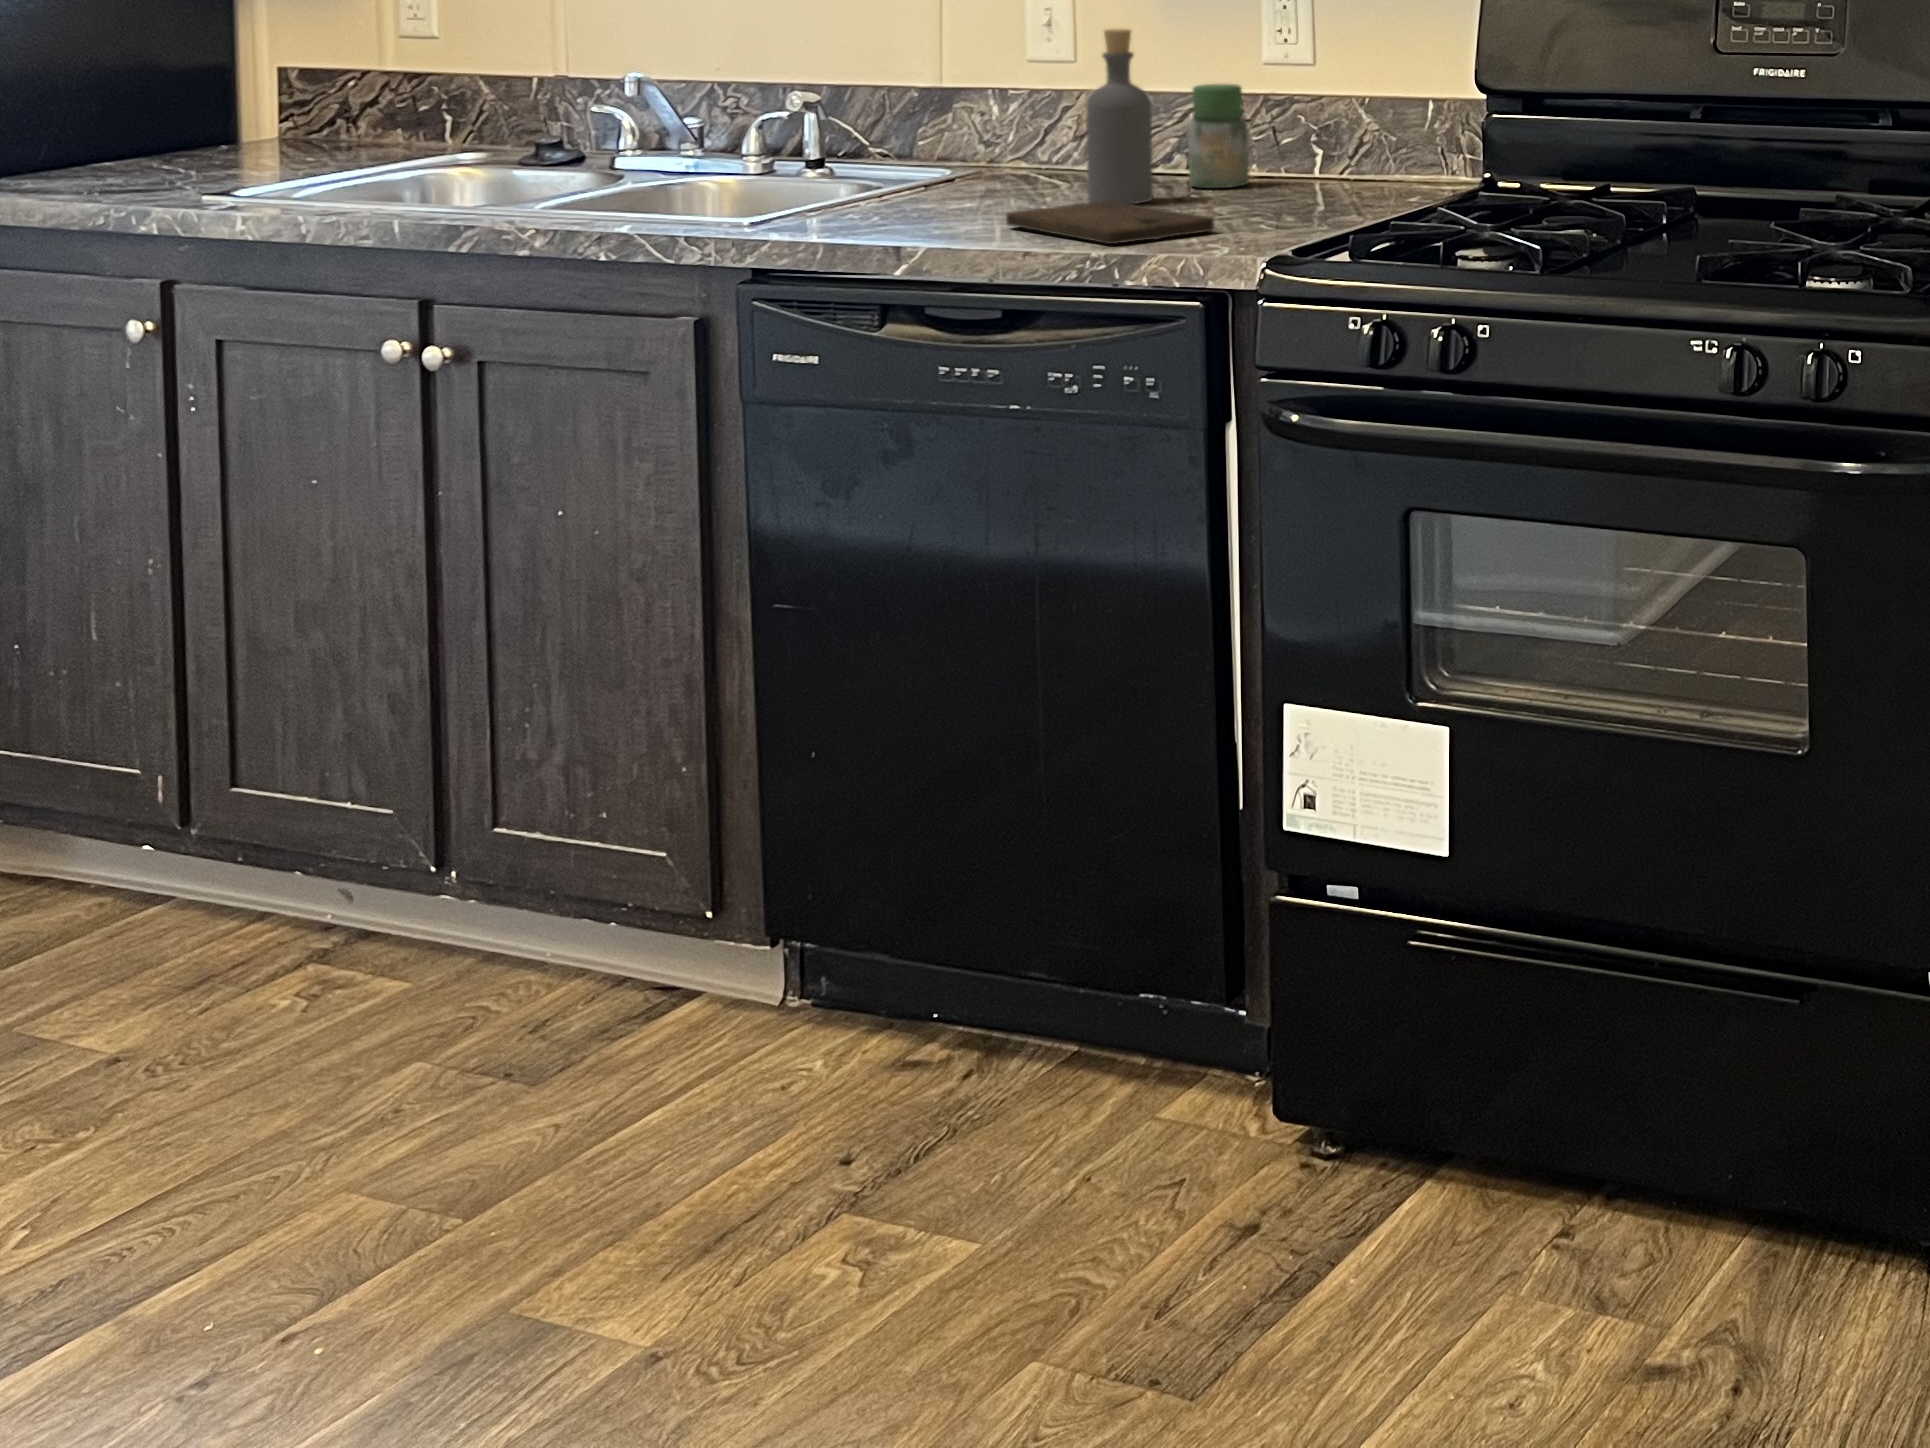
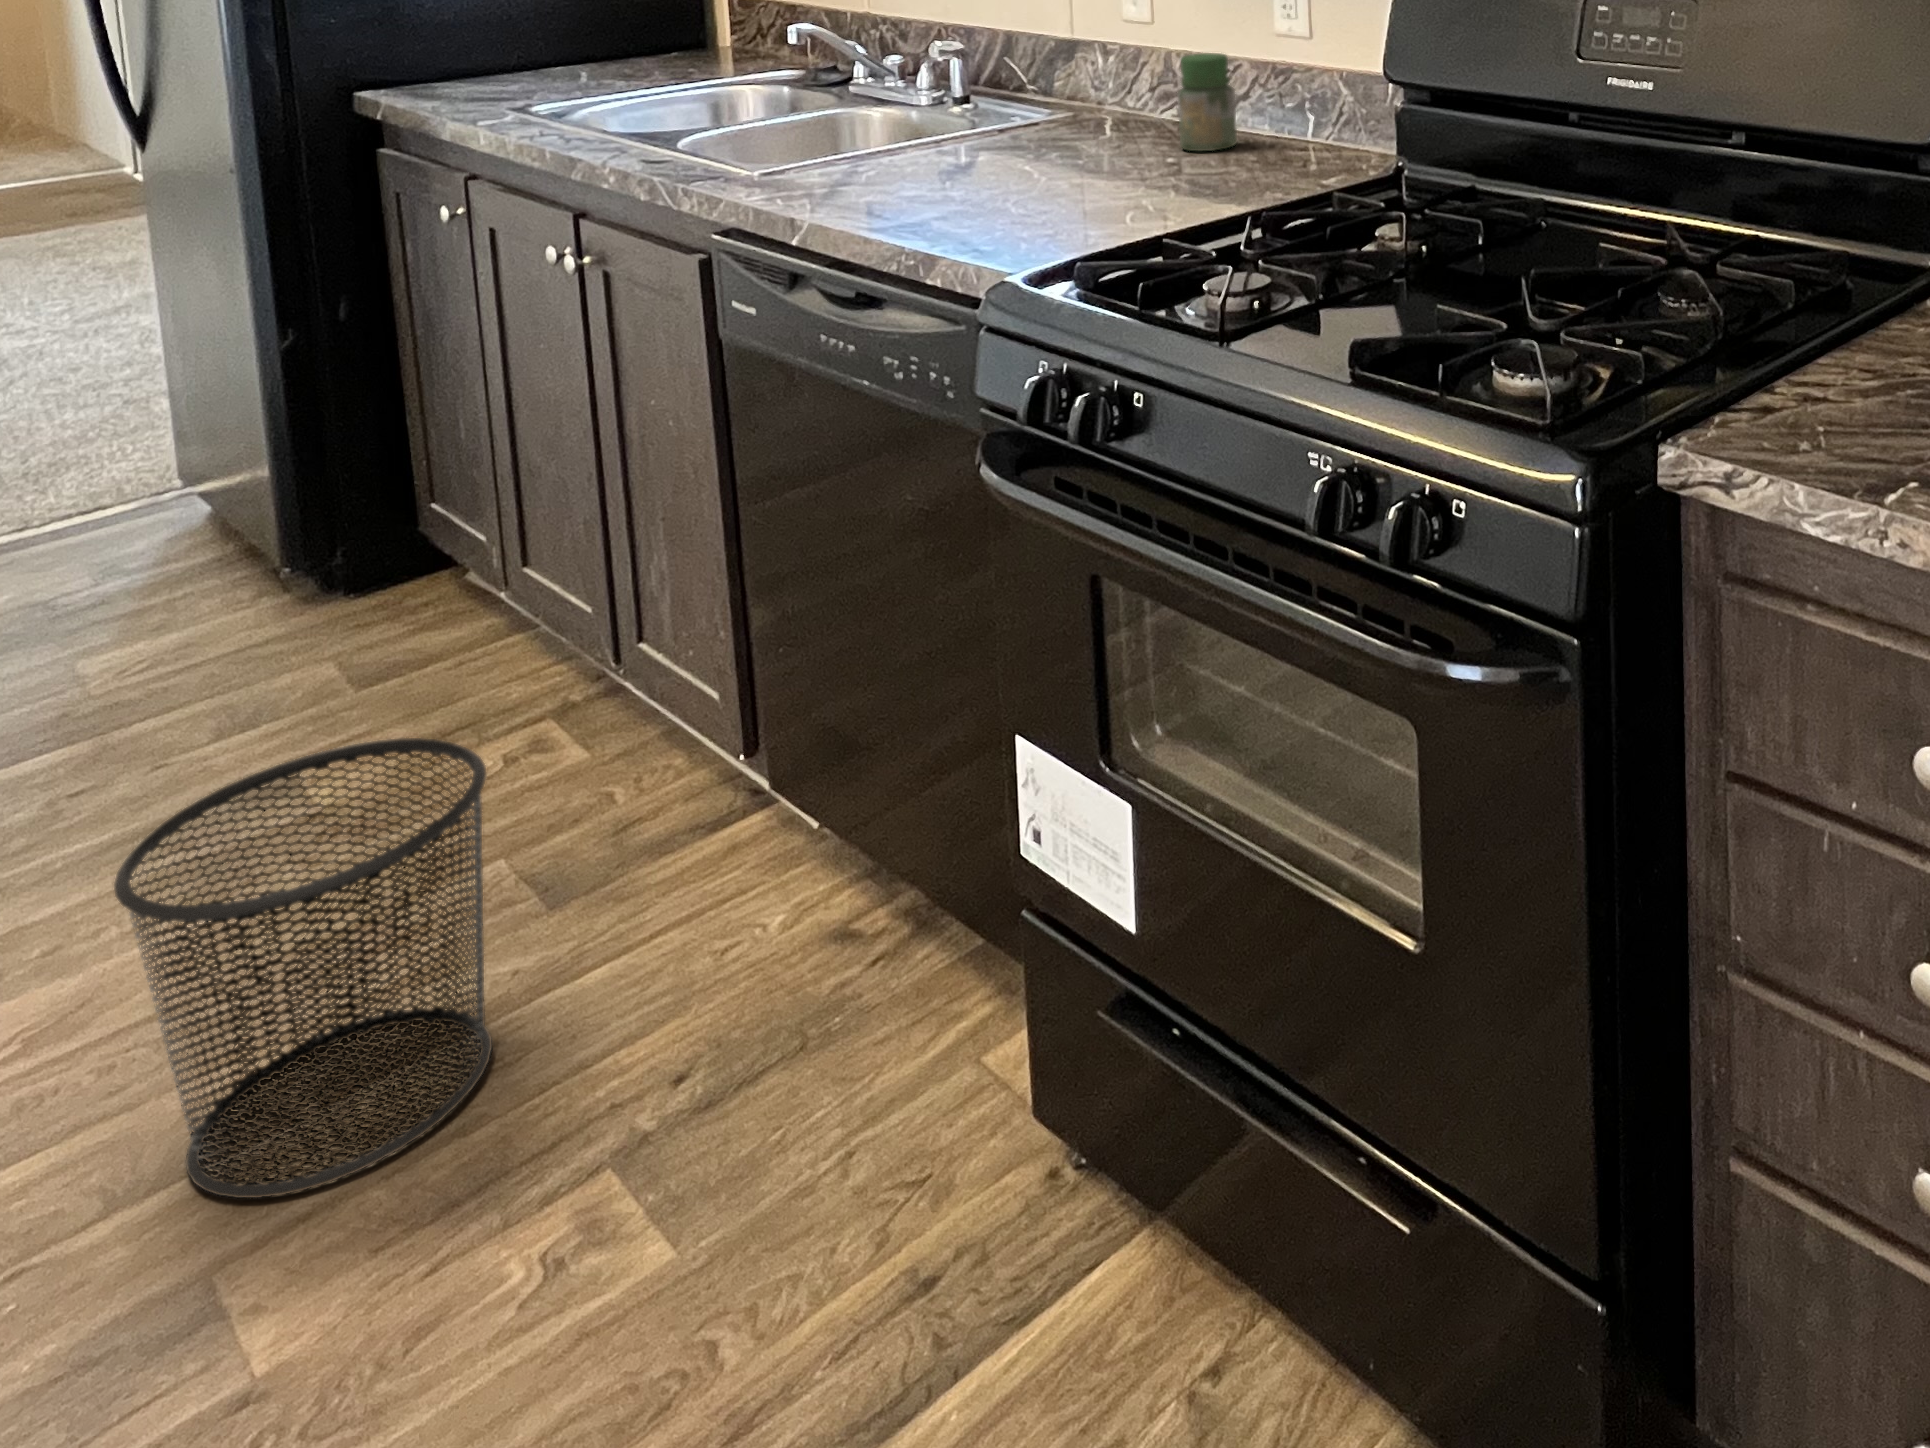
bottle: present [1086,29,1153,204] -> none [1047,6,1115,172]
cutting board: present [1006,200,1215,244] -> none [908,175,1058,240]
waste bin: none [309,820,638,1257] -> present [114,738,492,1198]

